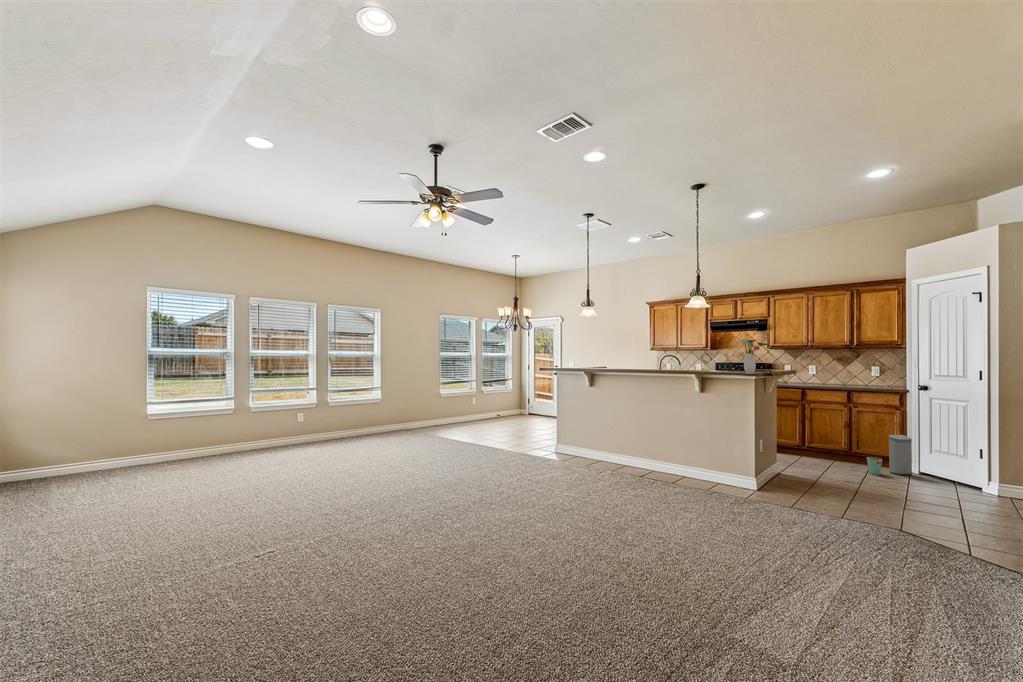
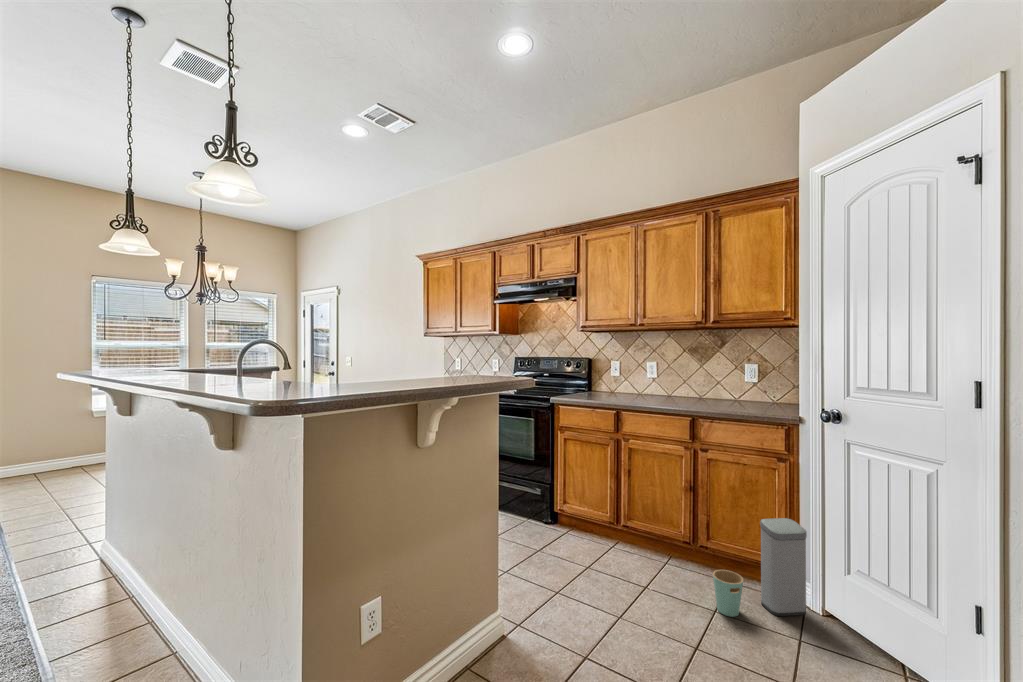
flower arrangement: present [738,339,772,374] -> none [261,270,375,390]

